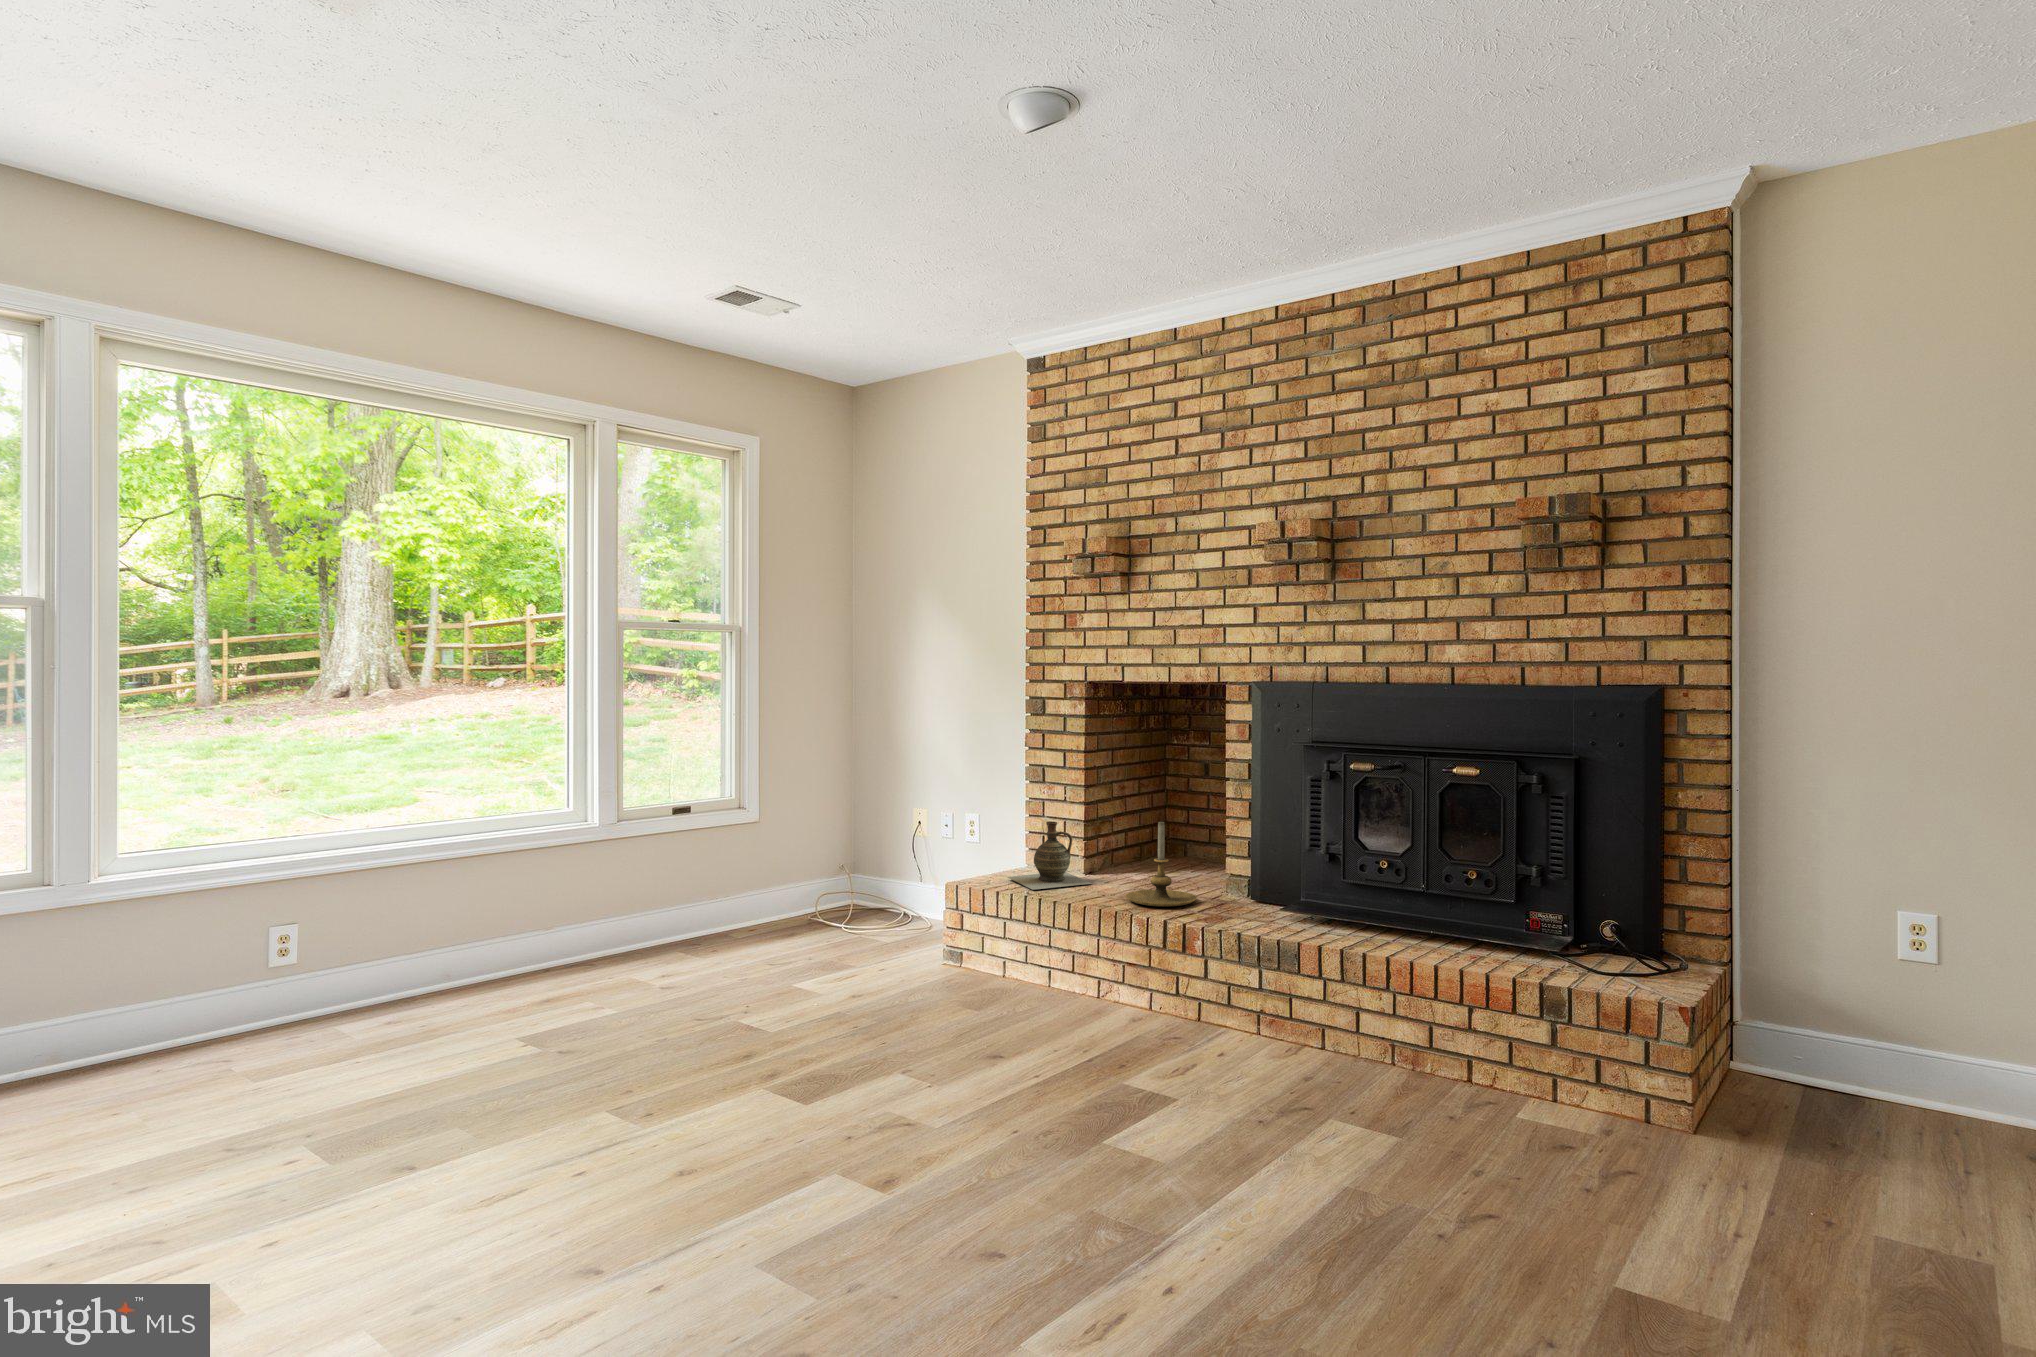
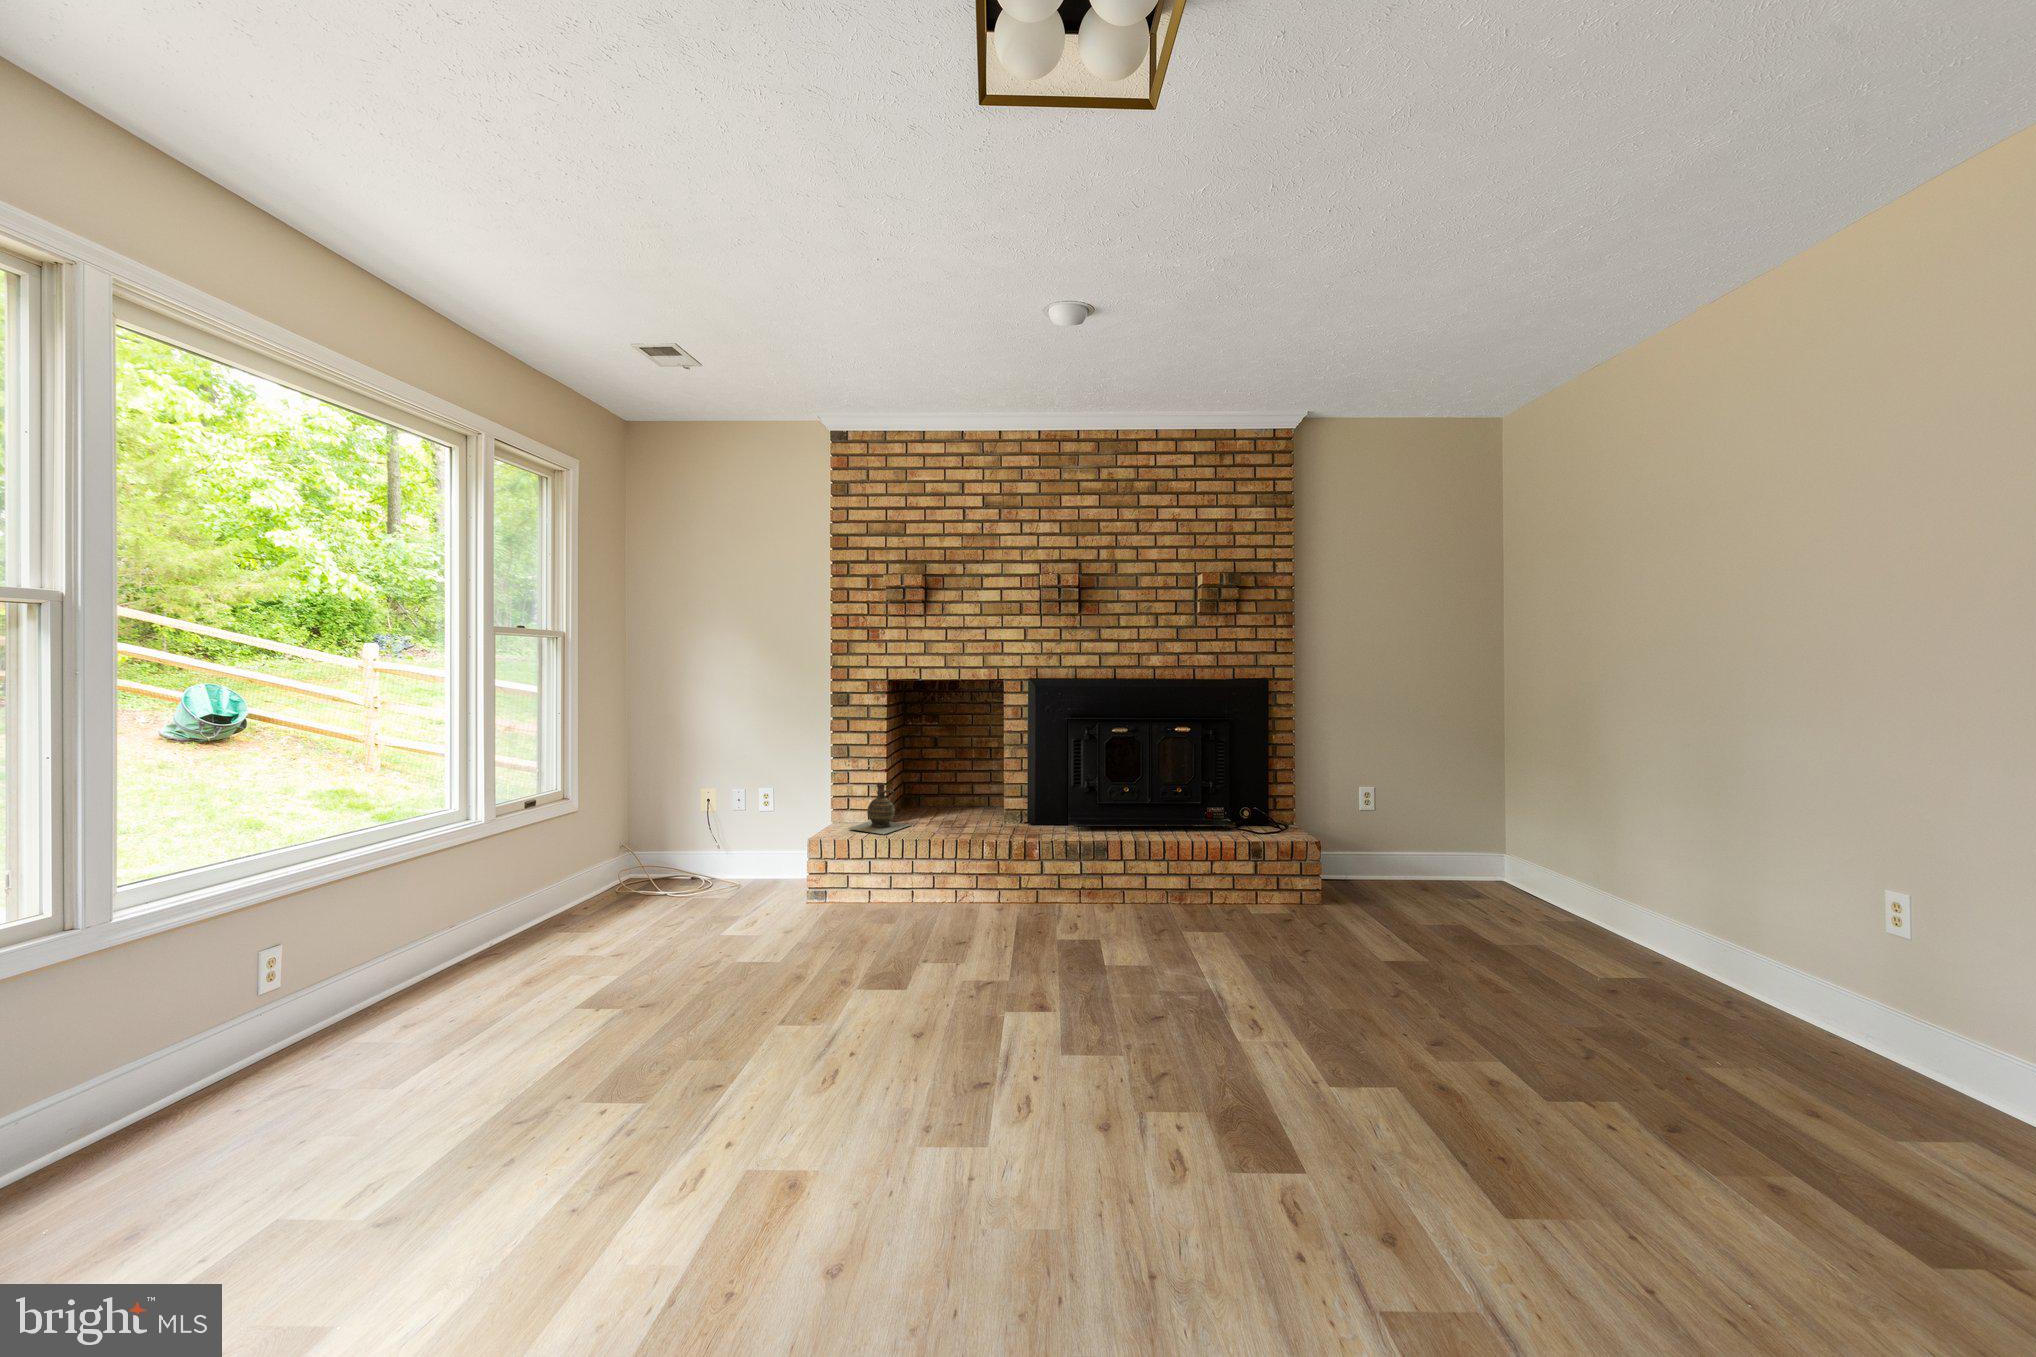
candle holder: present [1126,821,1197,906] -> none [956,775,1004,833]

